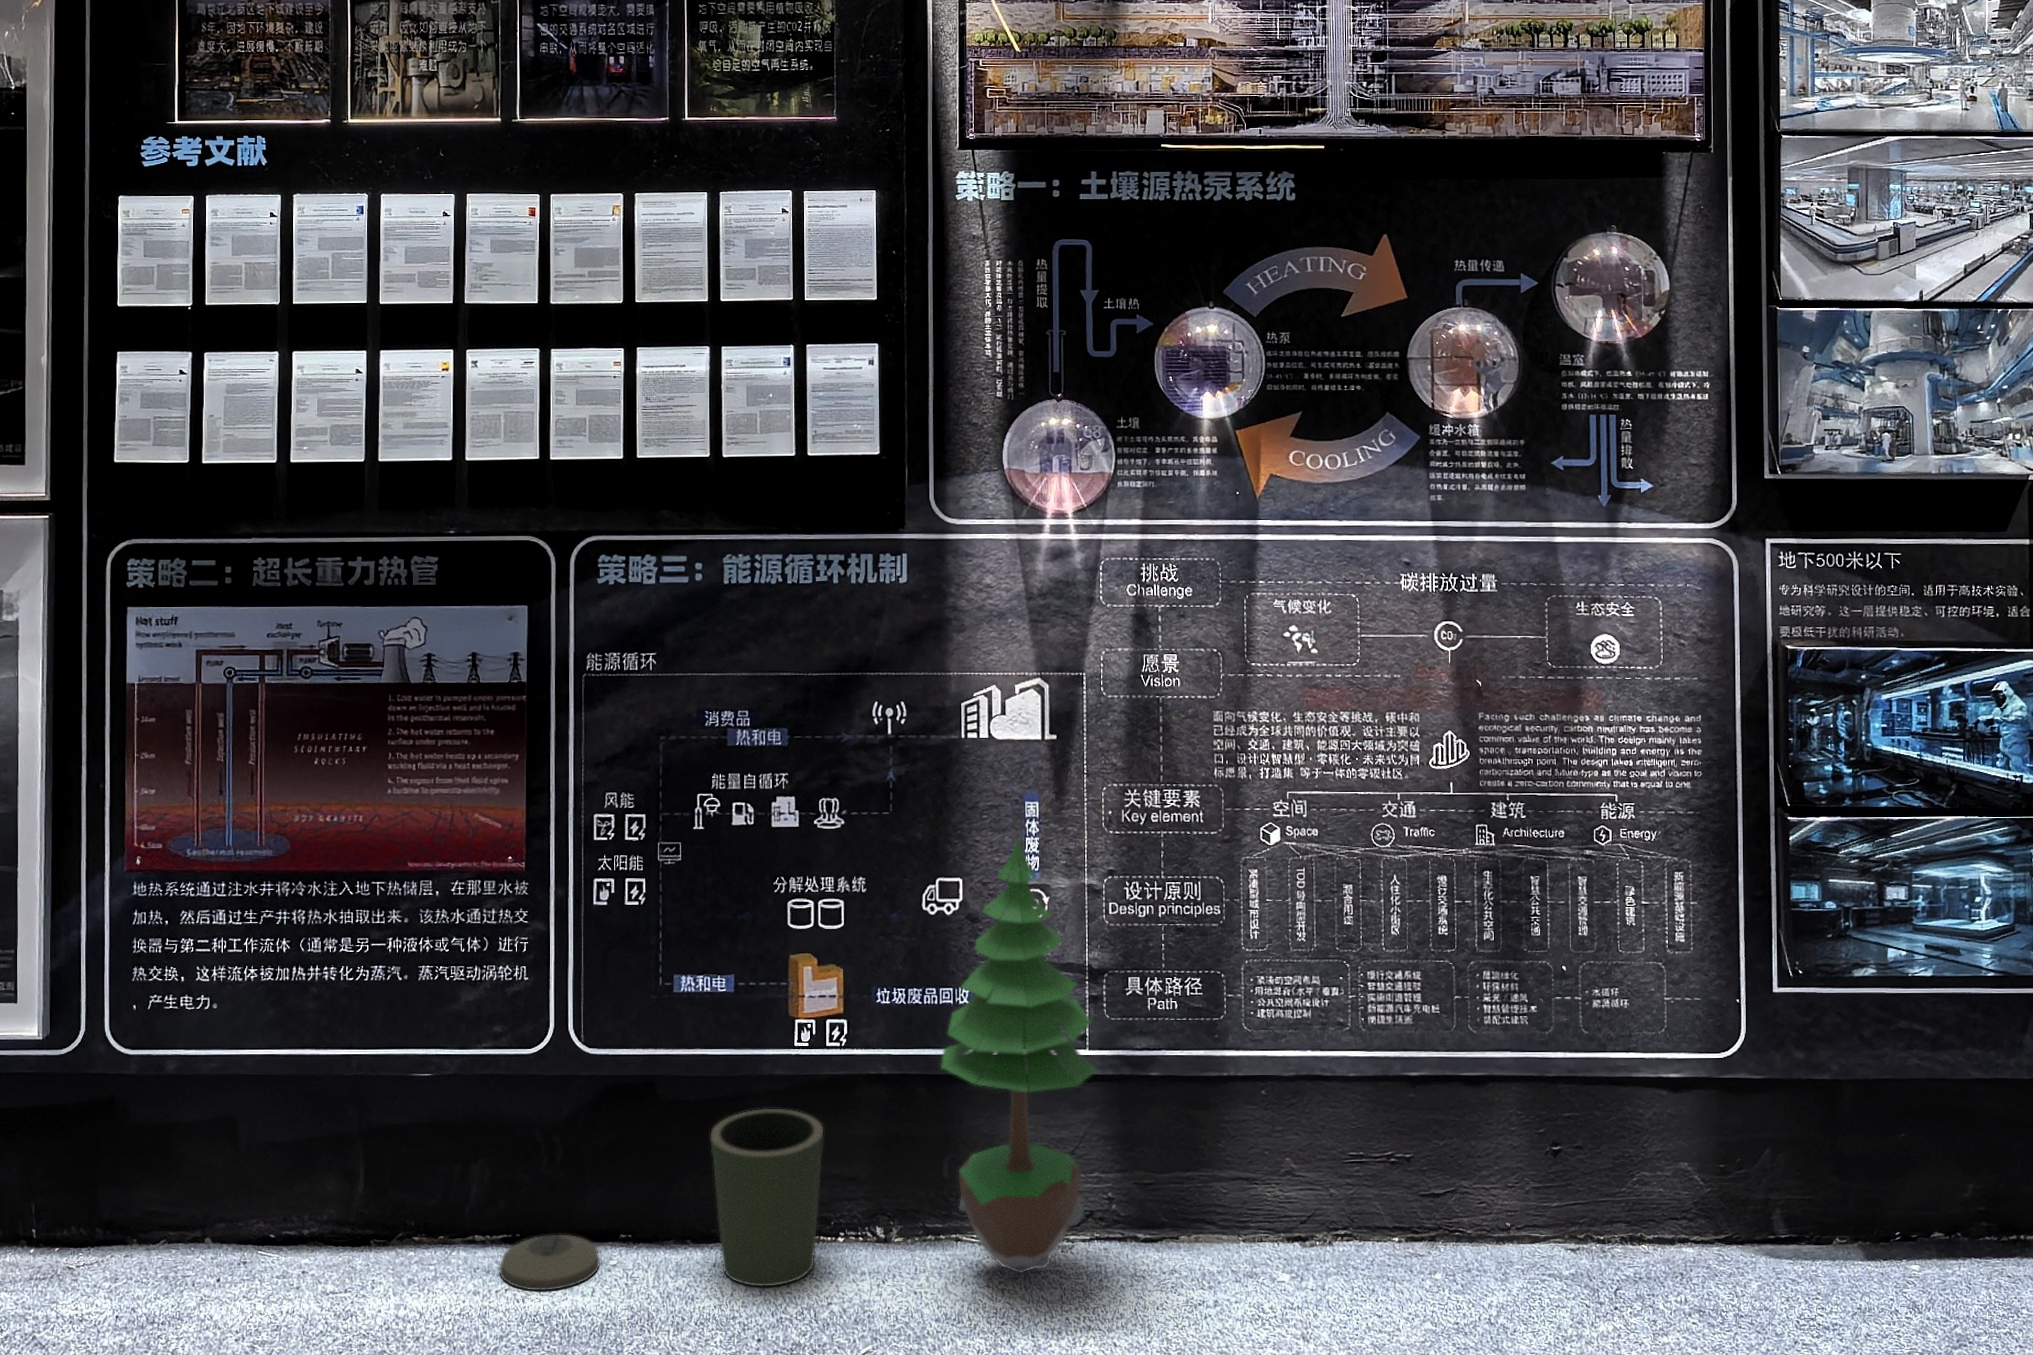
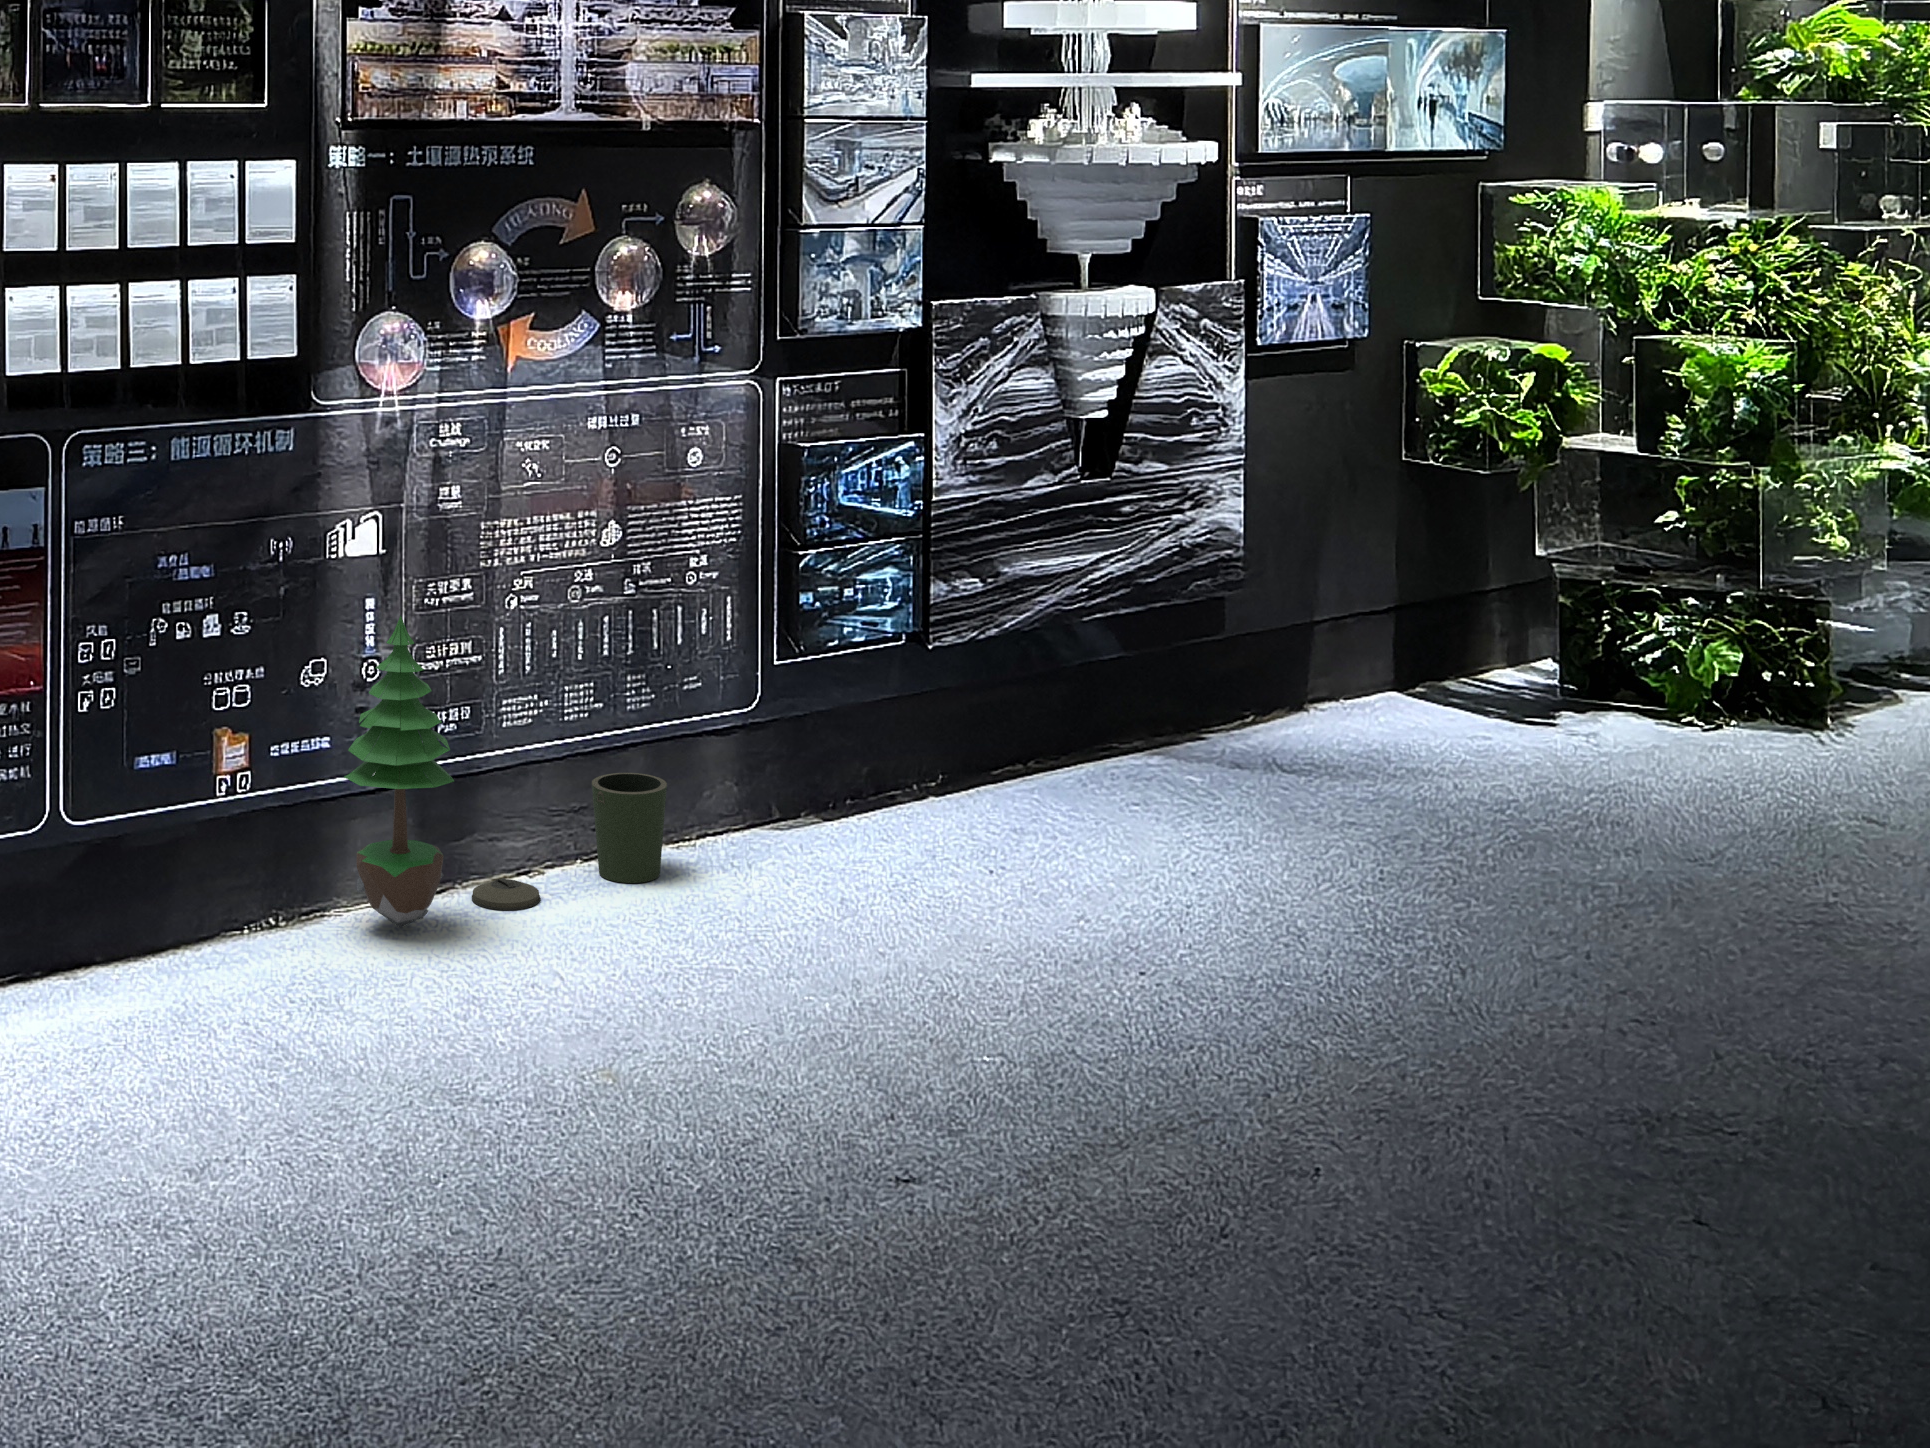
trash can: present [500,1109,823,1290] -> present [472,773,667,910]

